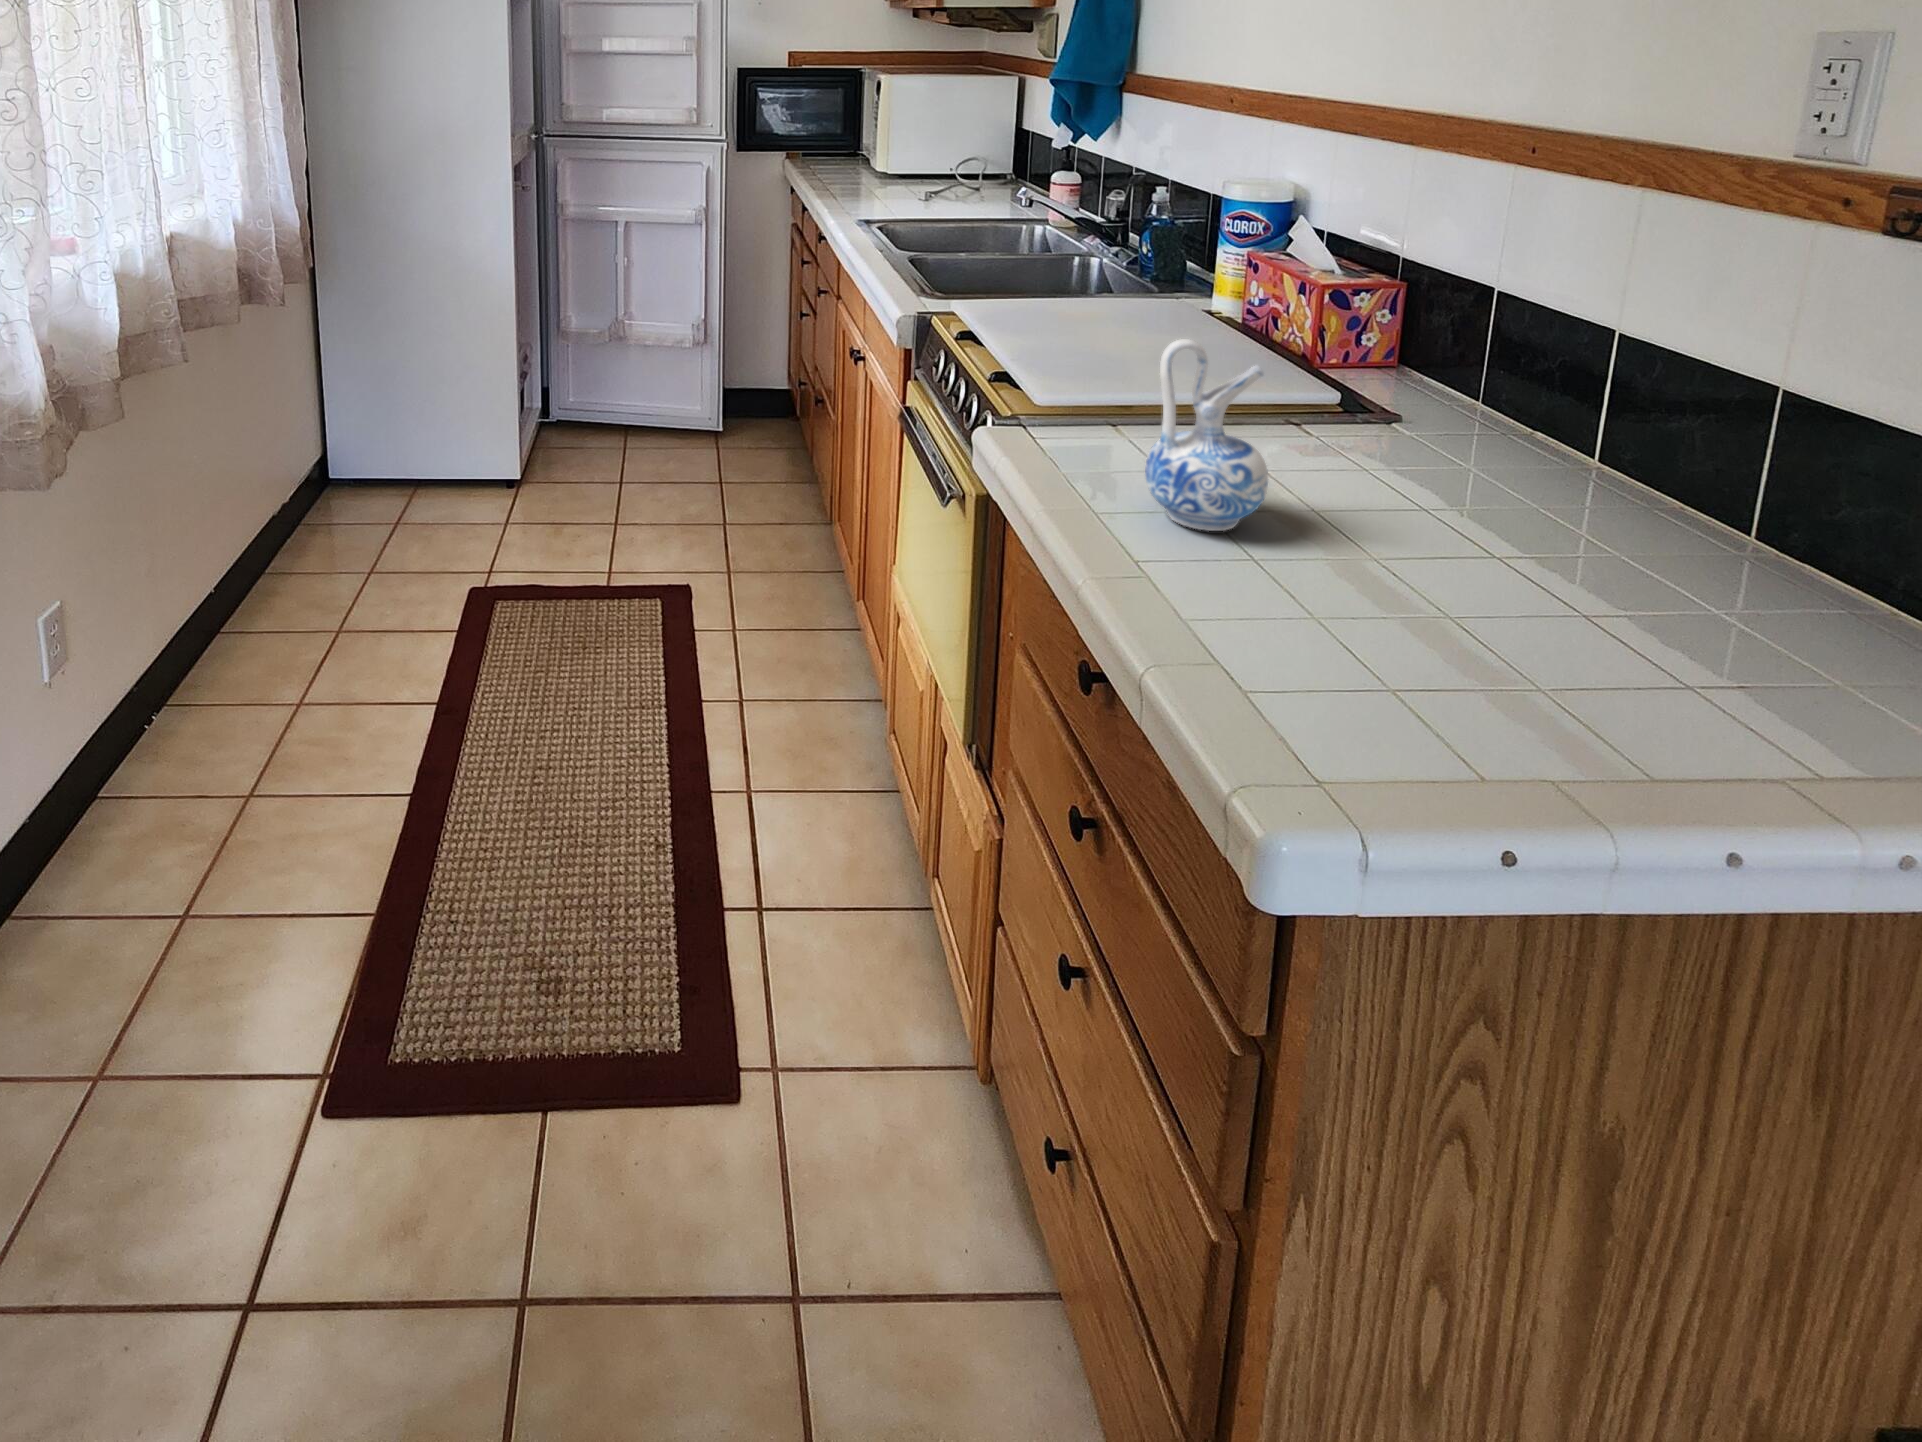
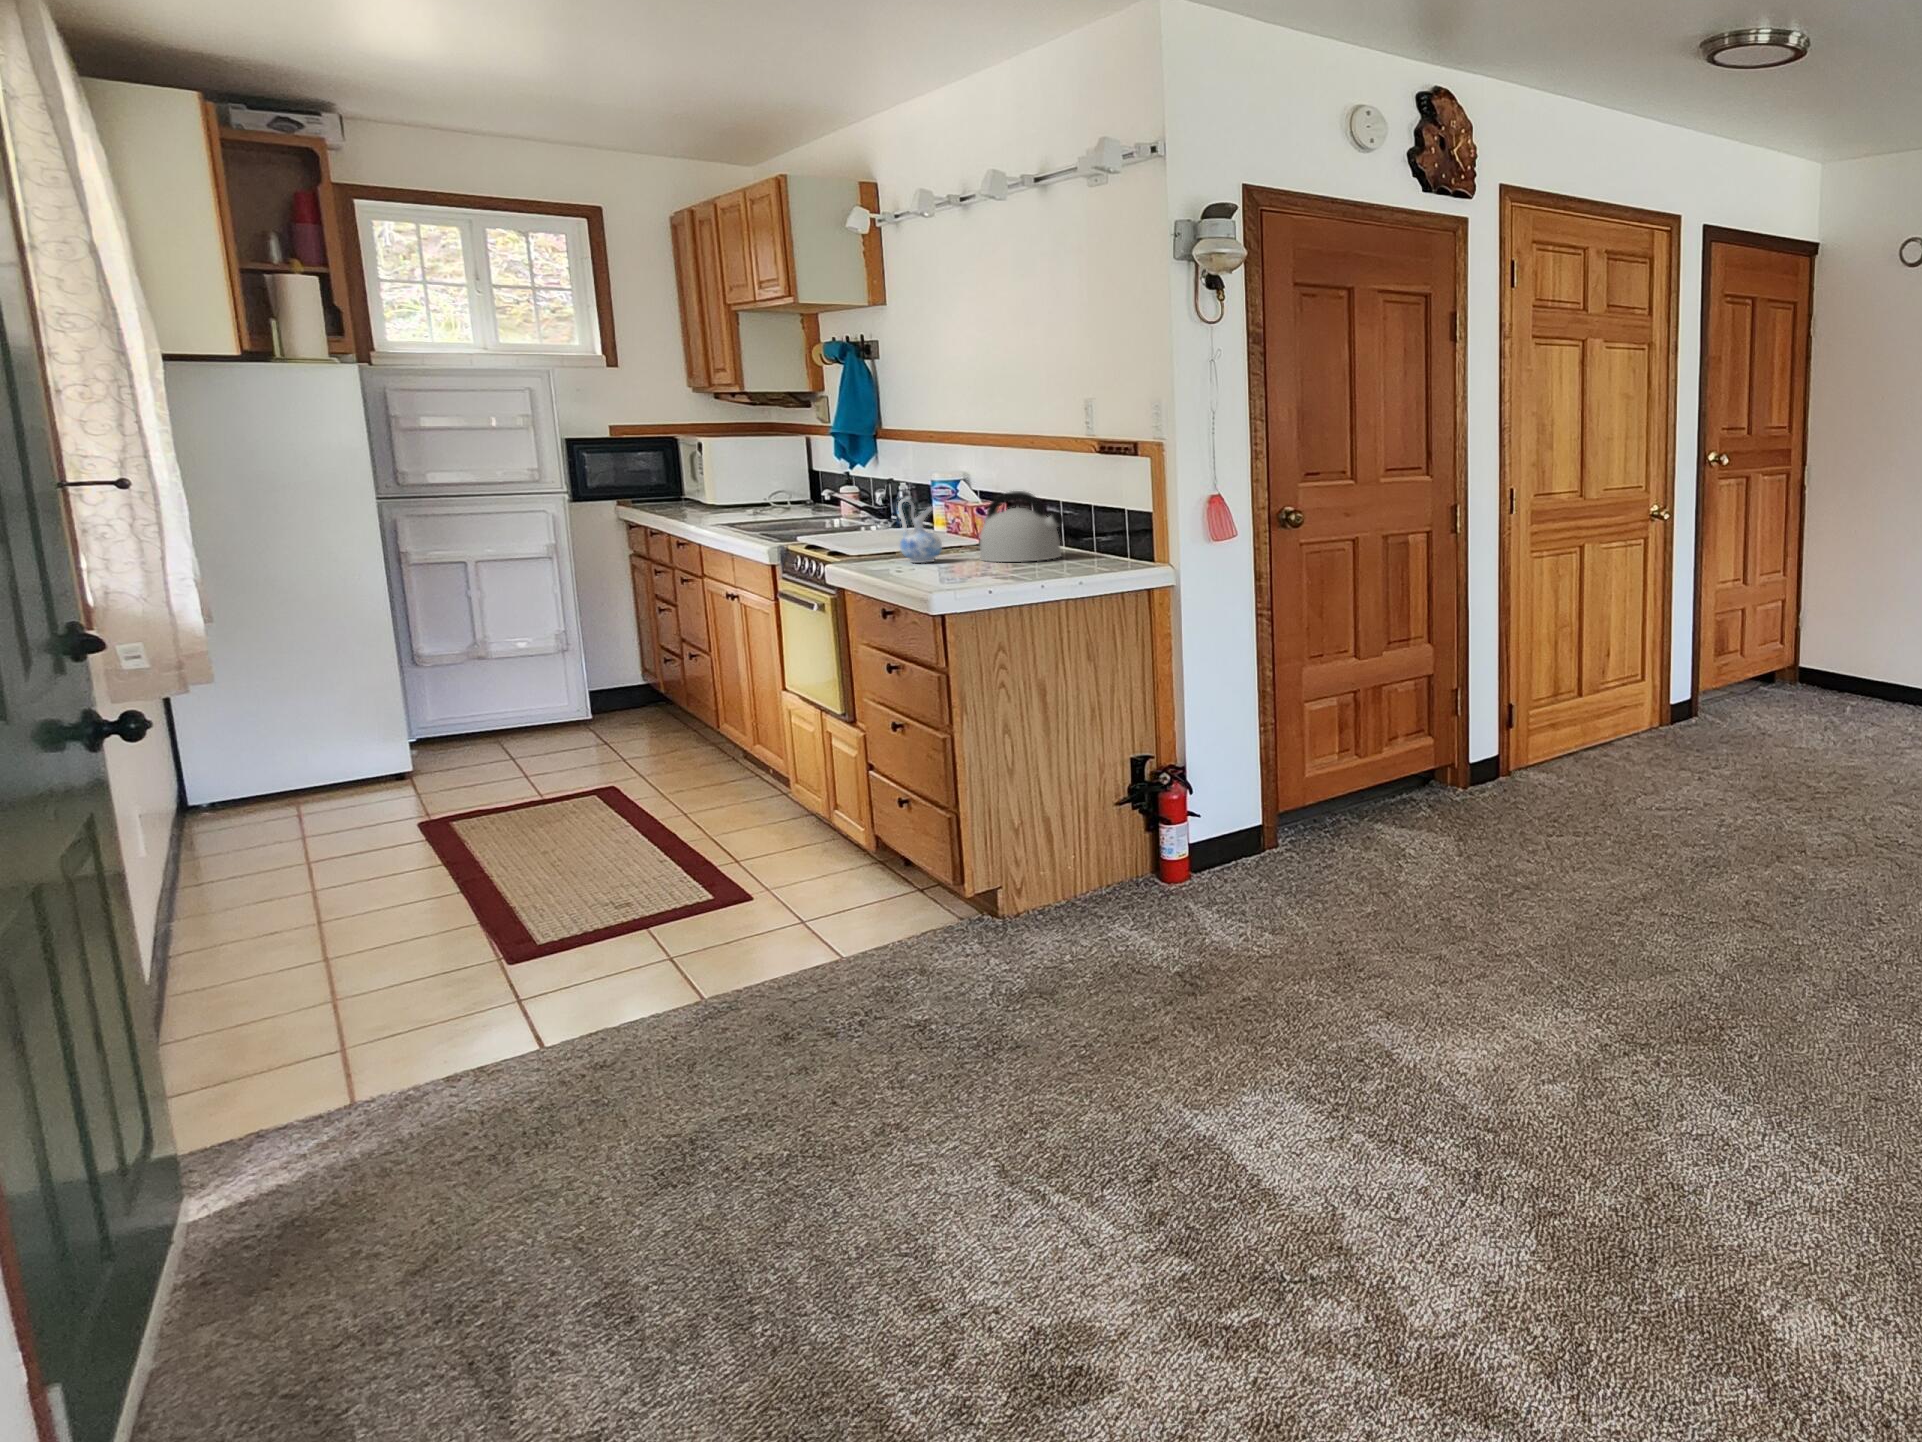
kettle: none [1367,345,1725,612] -> present [980,491,1064,562]

